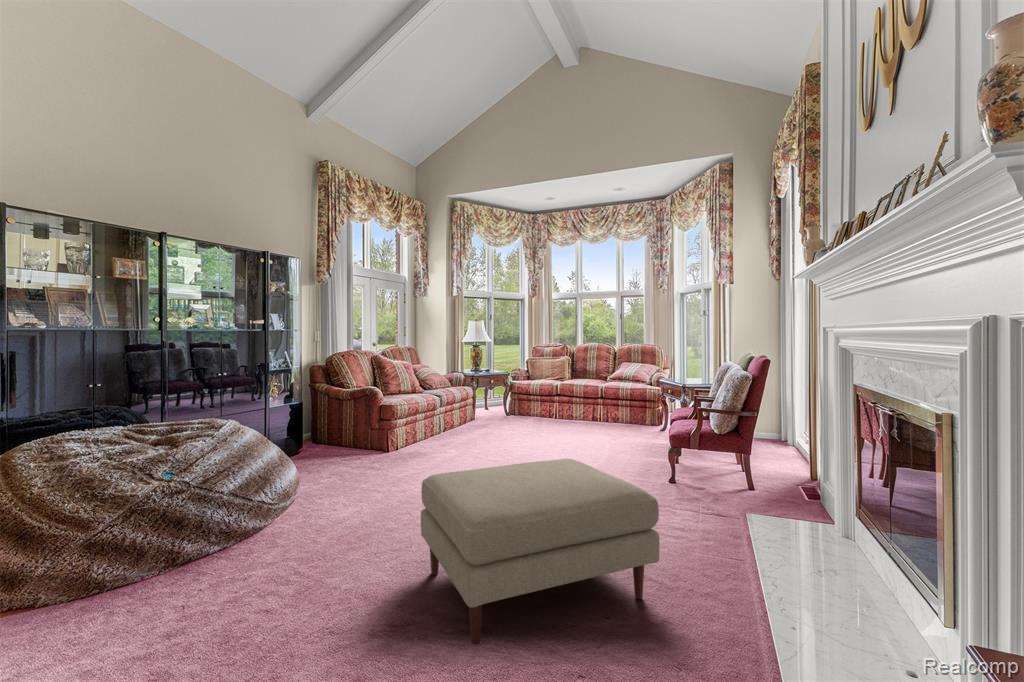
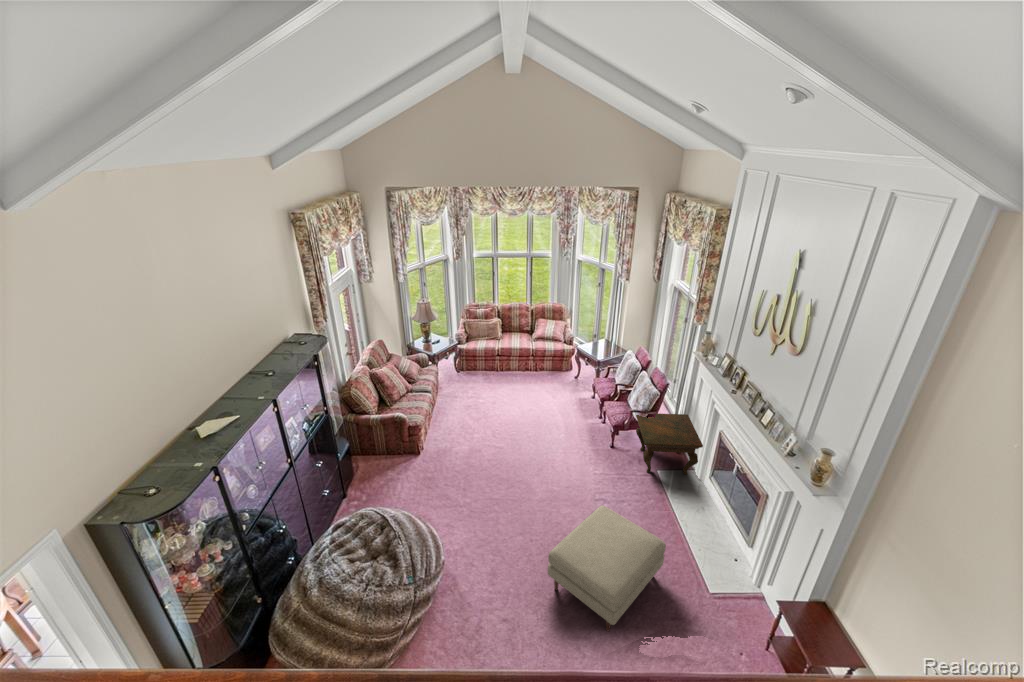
side table: none [702,413,819,511] -> present [636,414,703,475]

